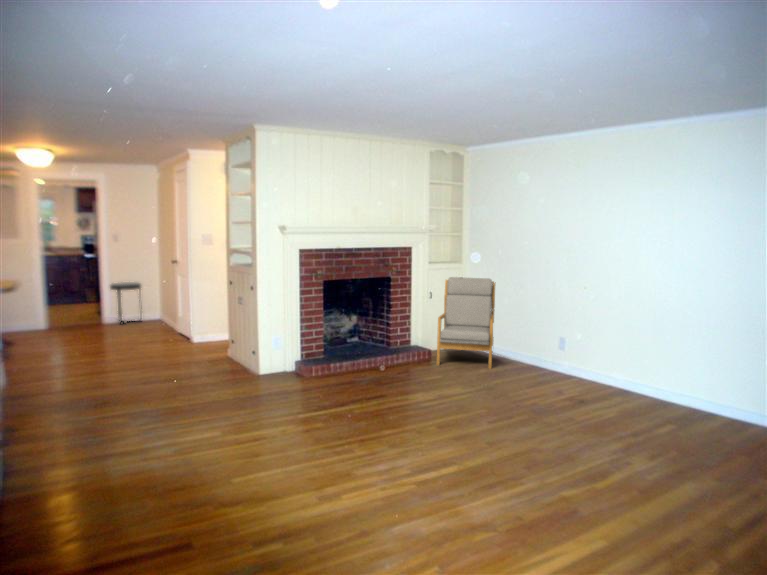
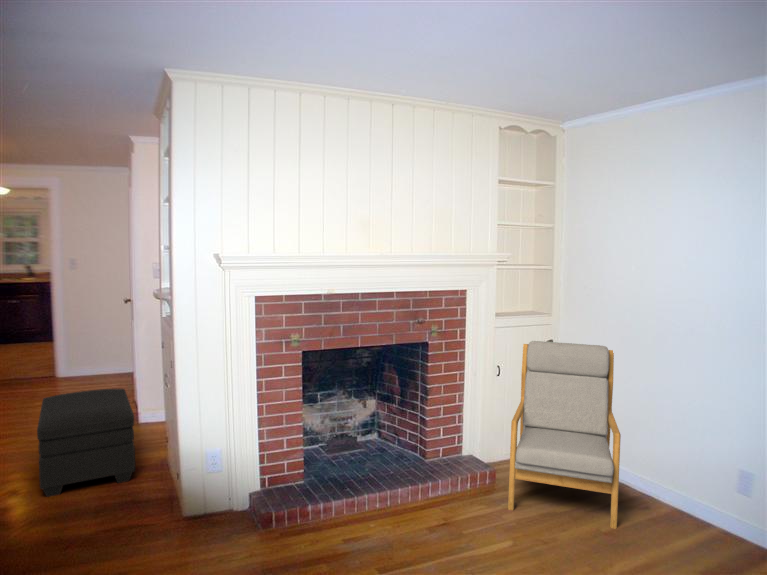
side table: present [110,282,141,324] -> none [68,325,111,383]
ottoman: none [149,313,219,370] -> present [37,389,135,497]

